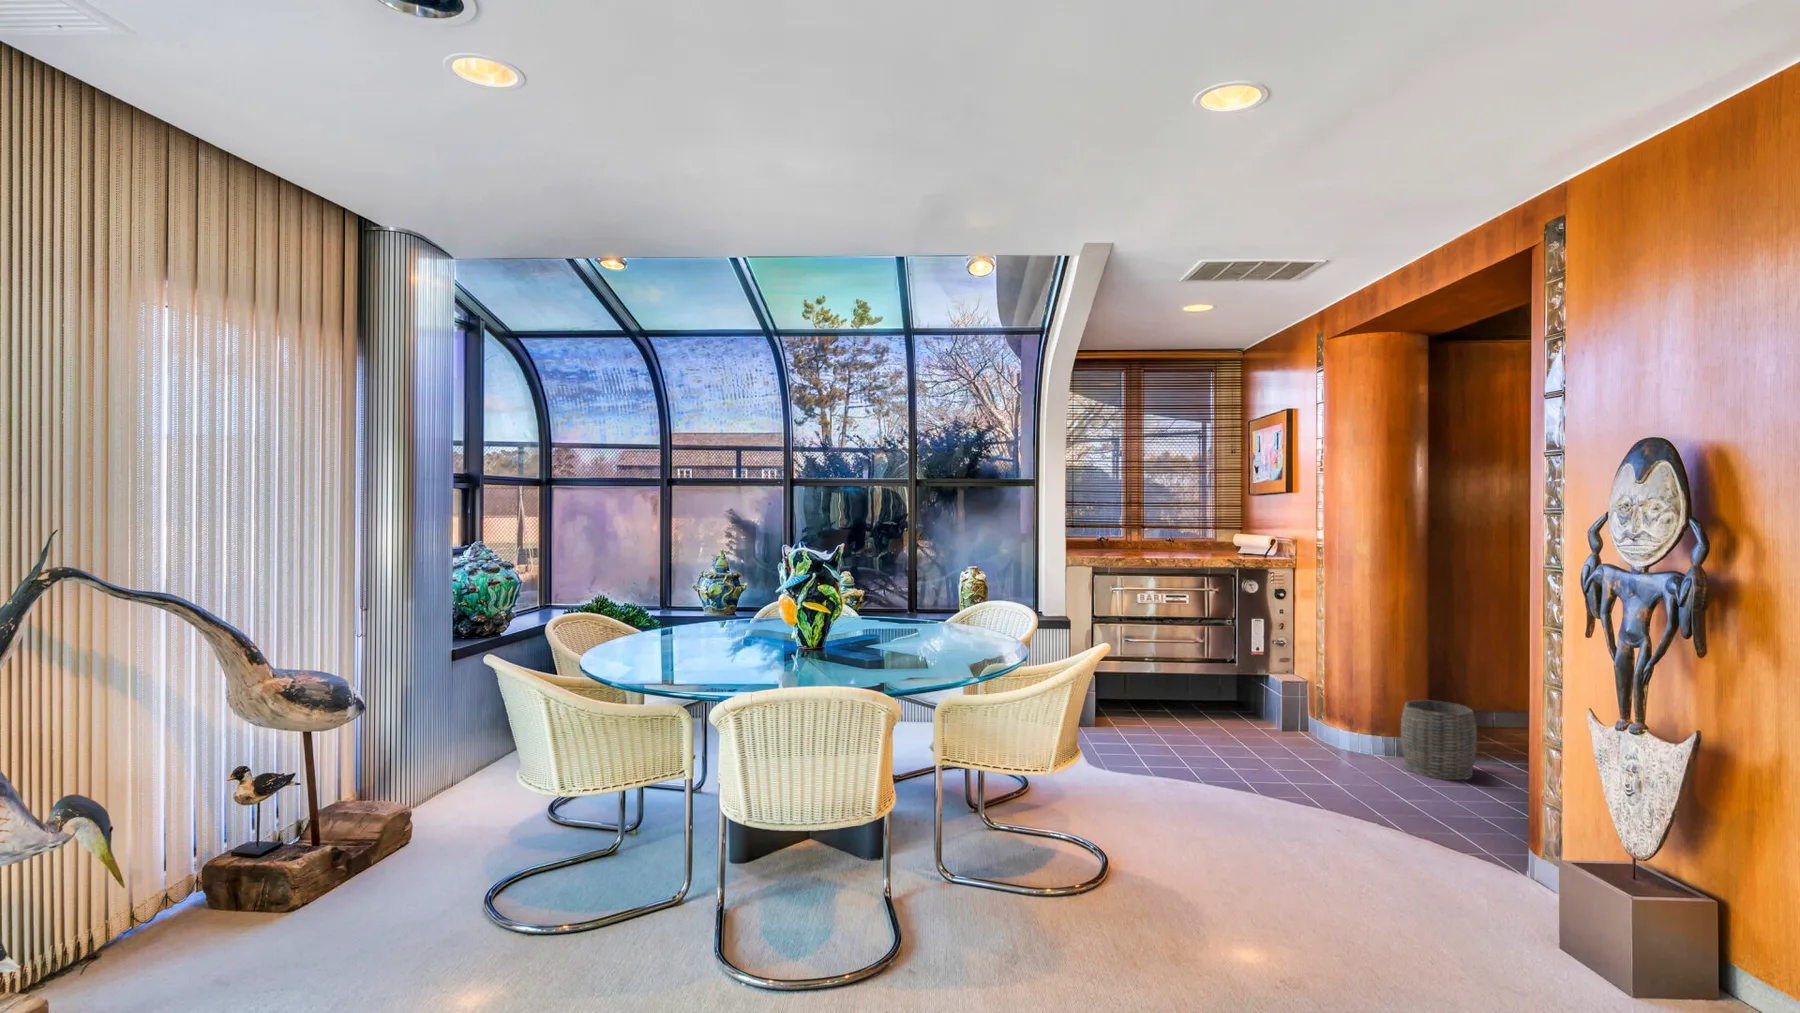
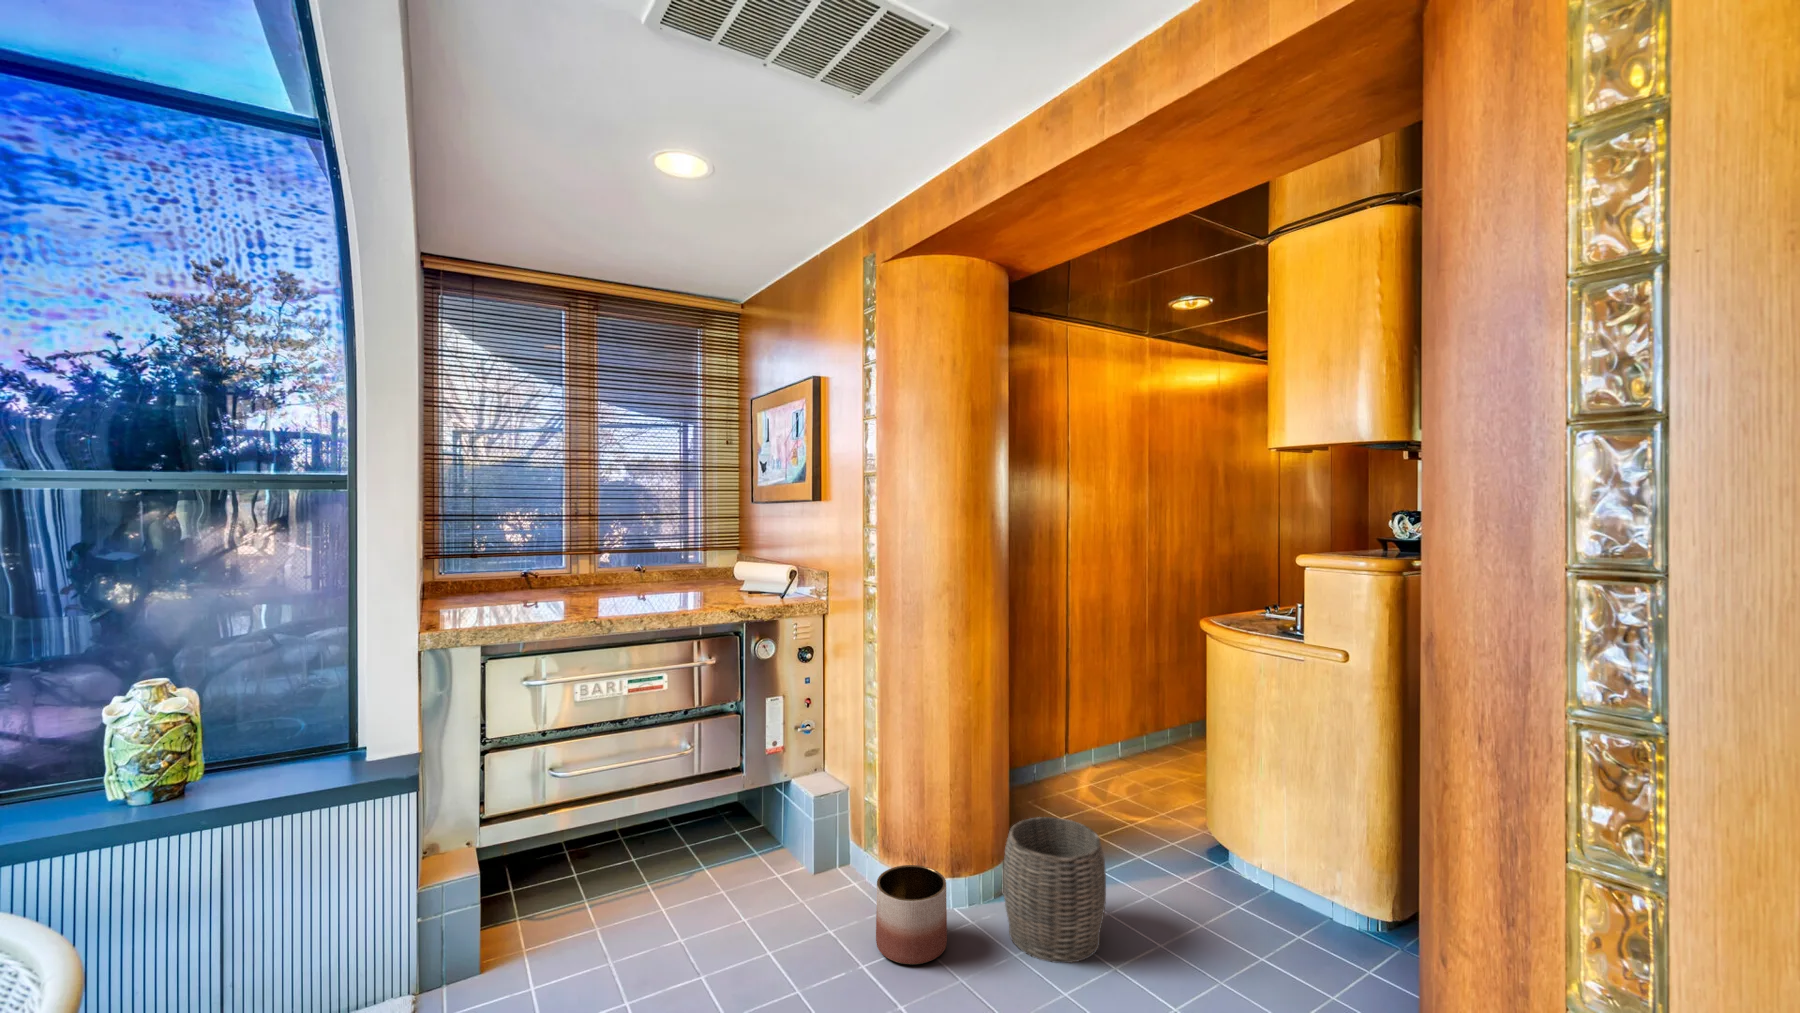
planter: none [1311,714,1358,763] -> present [876,865,947,965]

